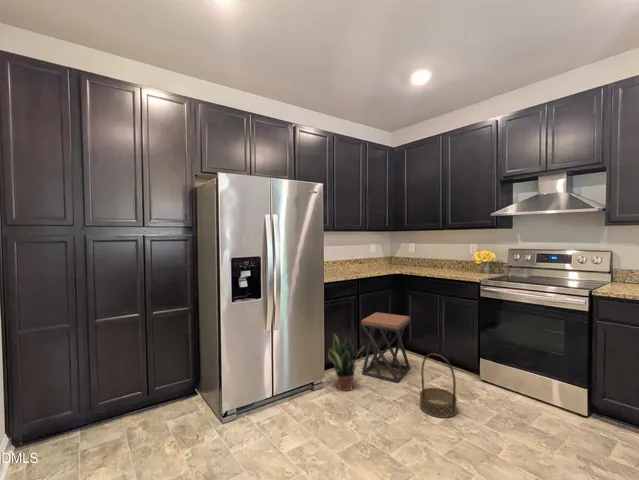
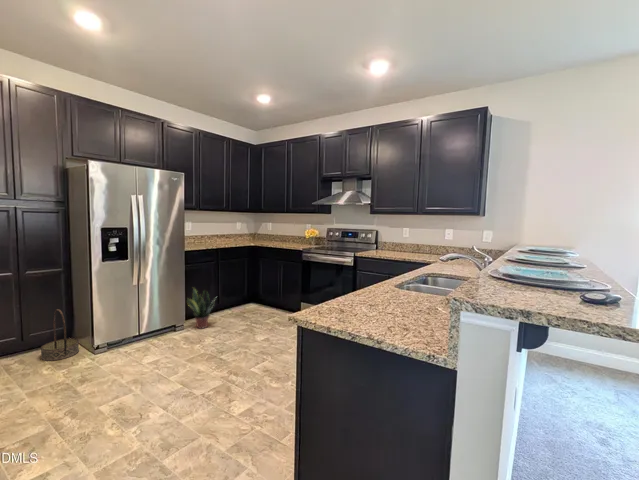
stool: present [361,312,410,383] -> none [218,274,256,322]
basket: present [420,353,457,418] -> present [41,309,79,361]

